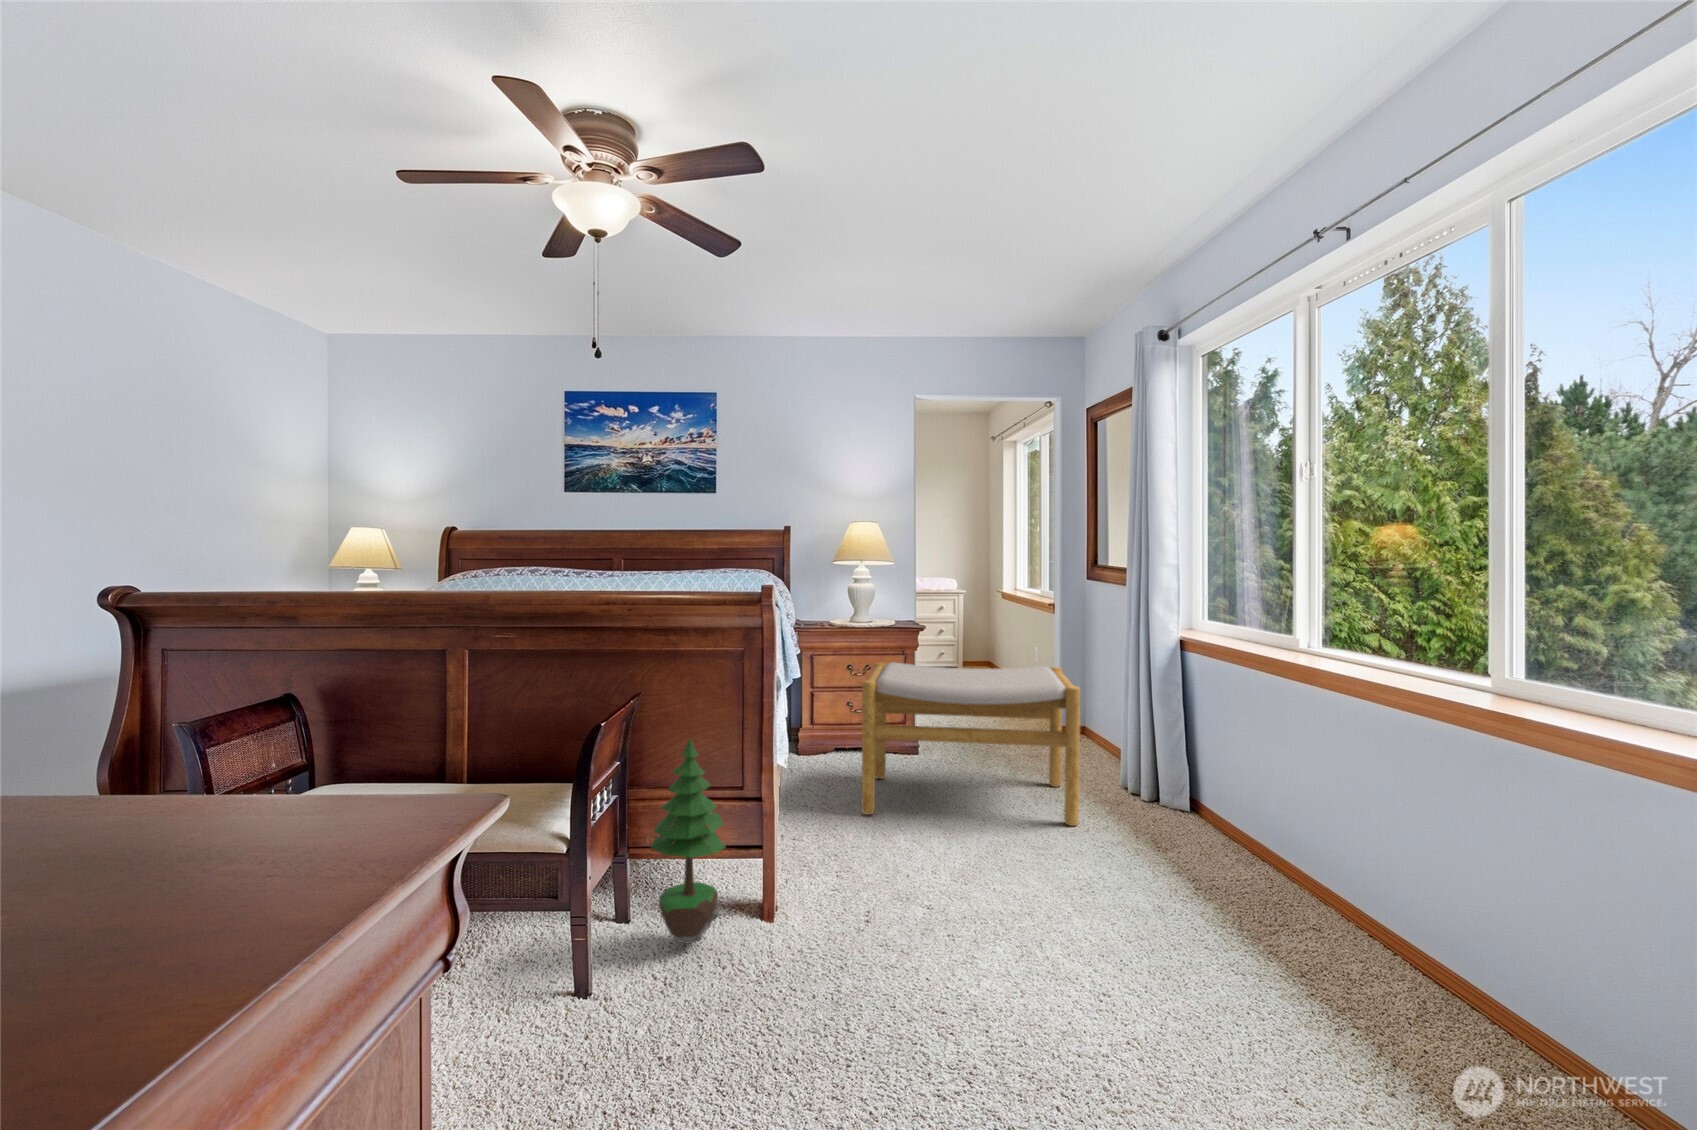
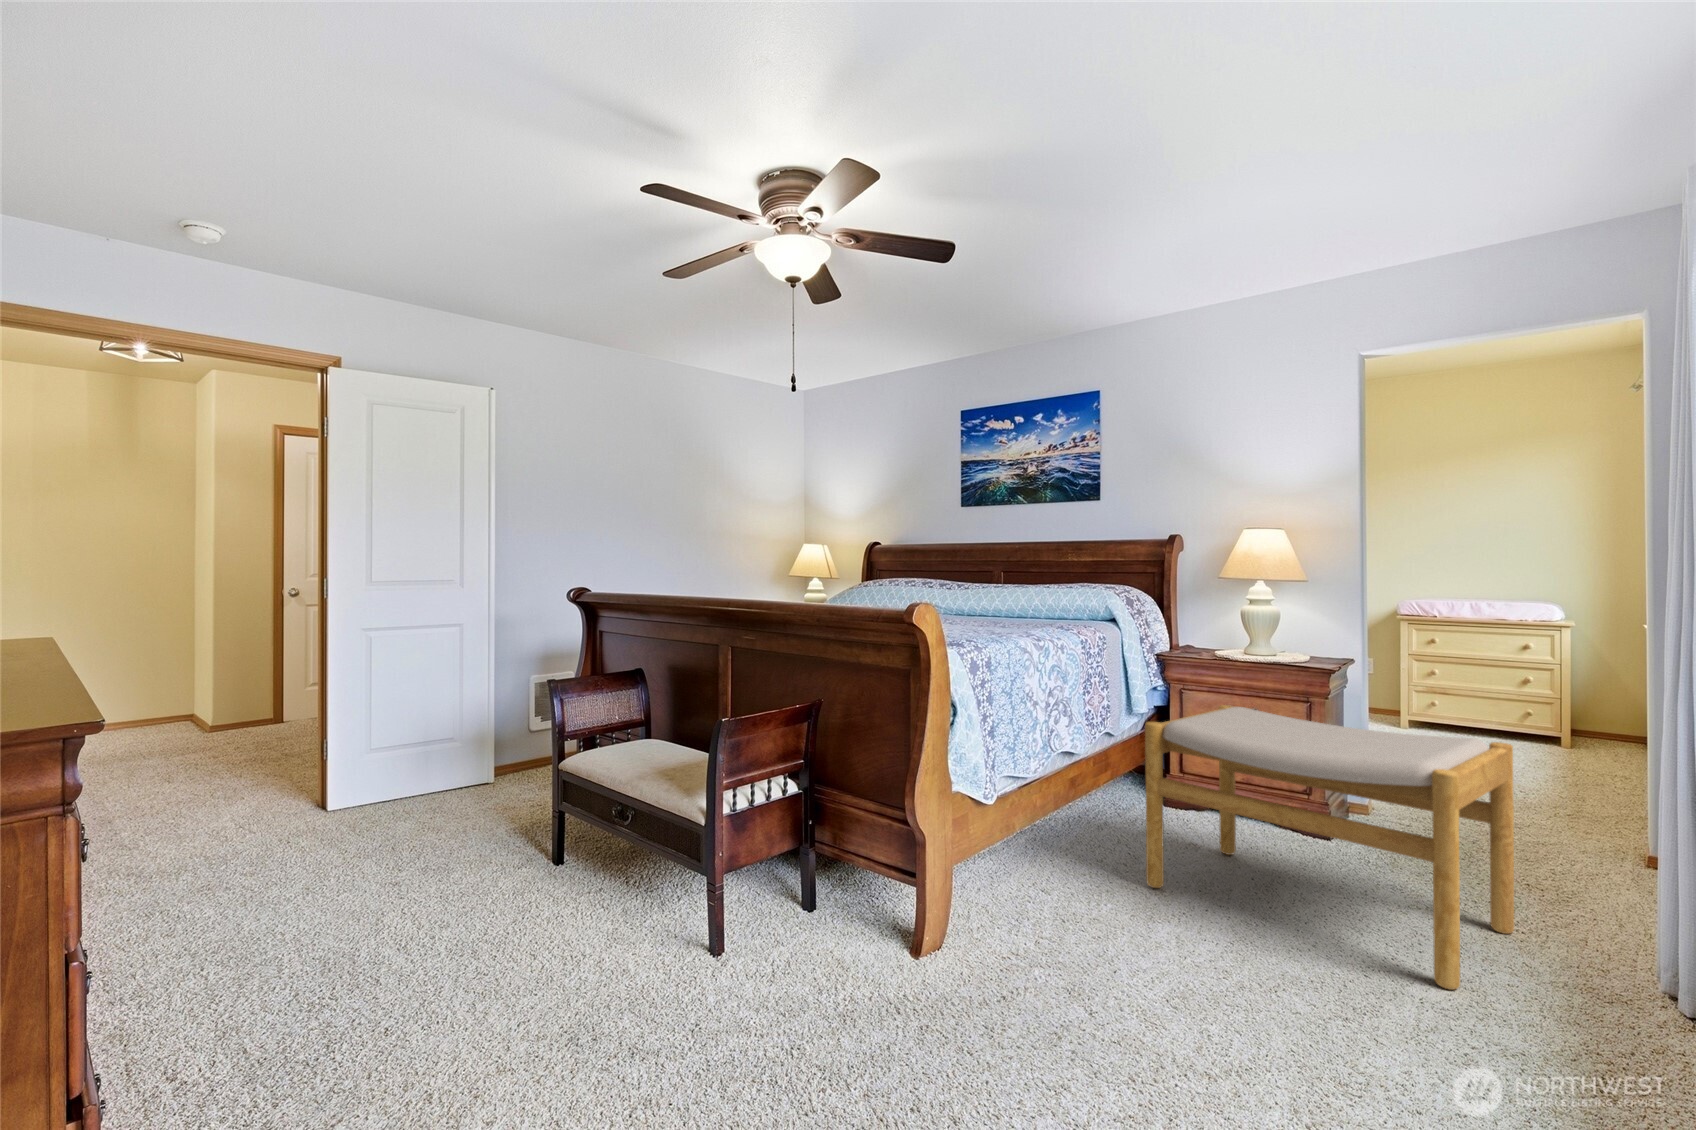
potted tree: present [651,738,725,944] -> none [797,743,868,942]

